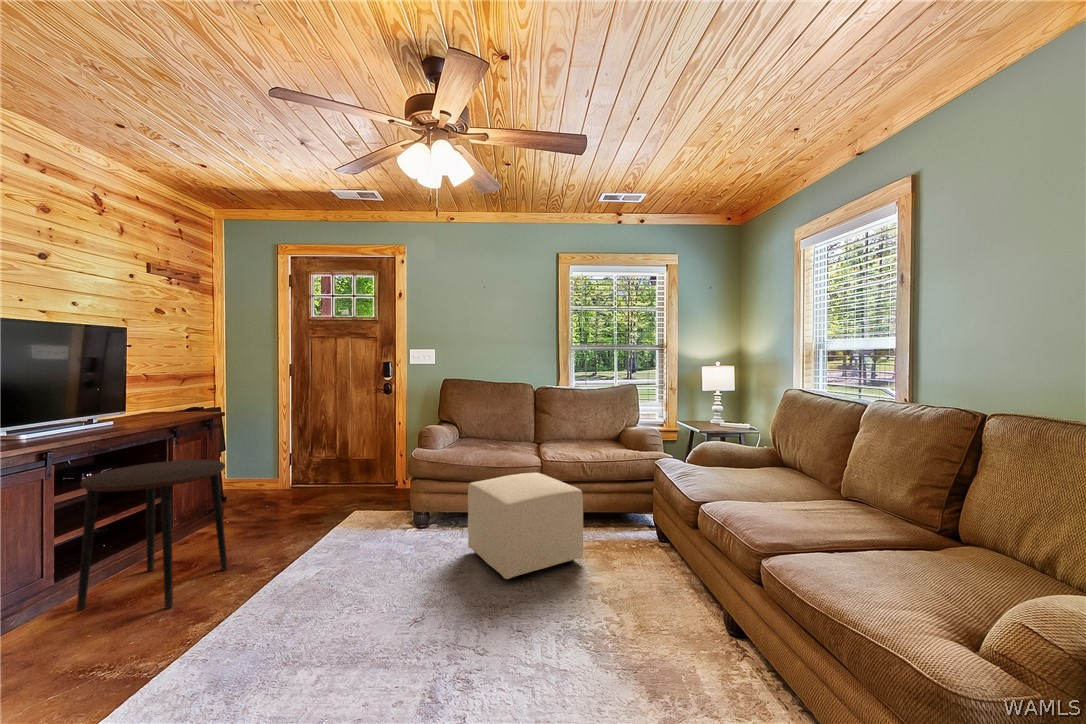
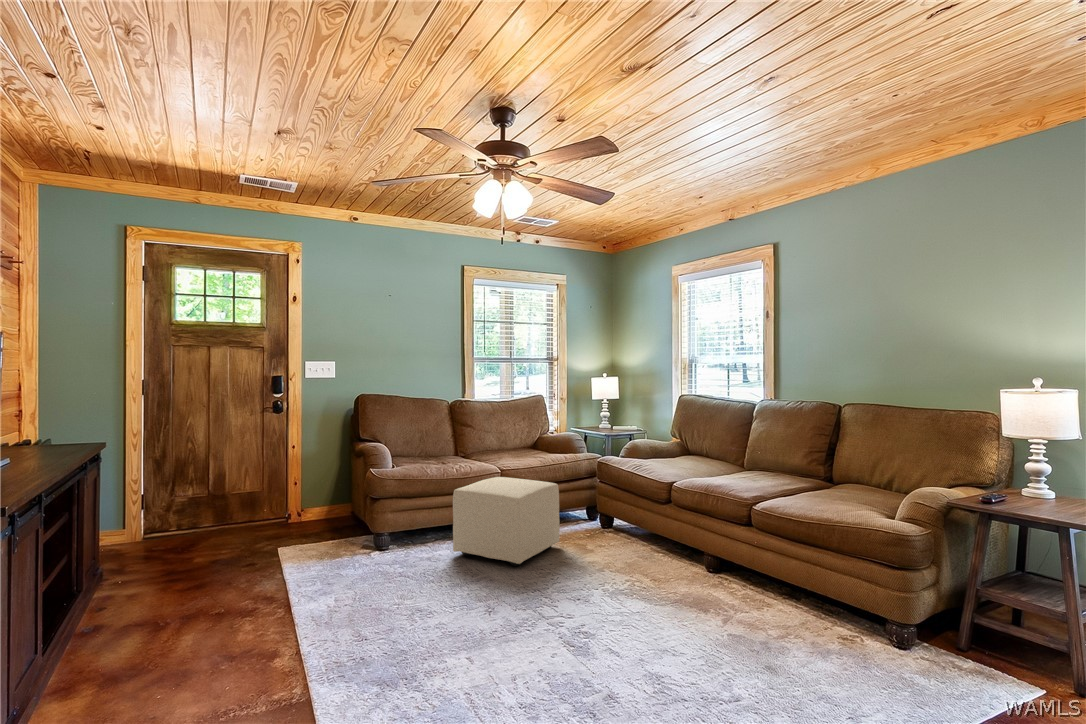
side table: present [77,460,227,610] -> none [73,491,228,674]

